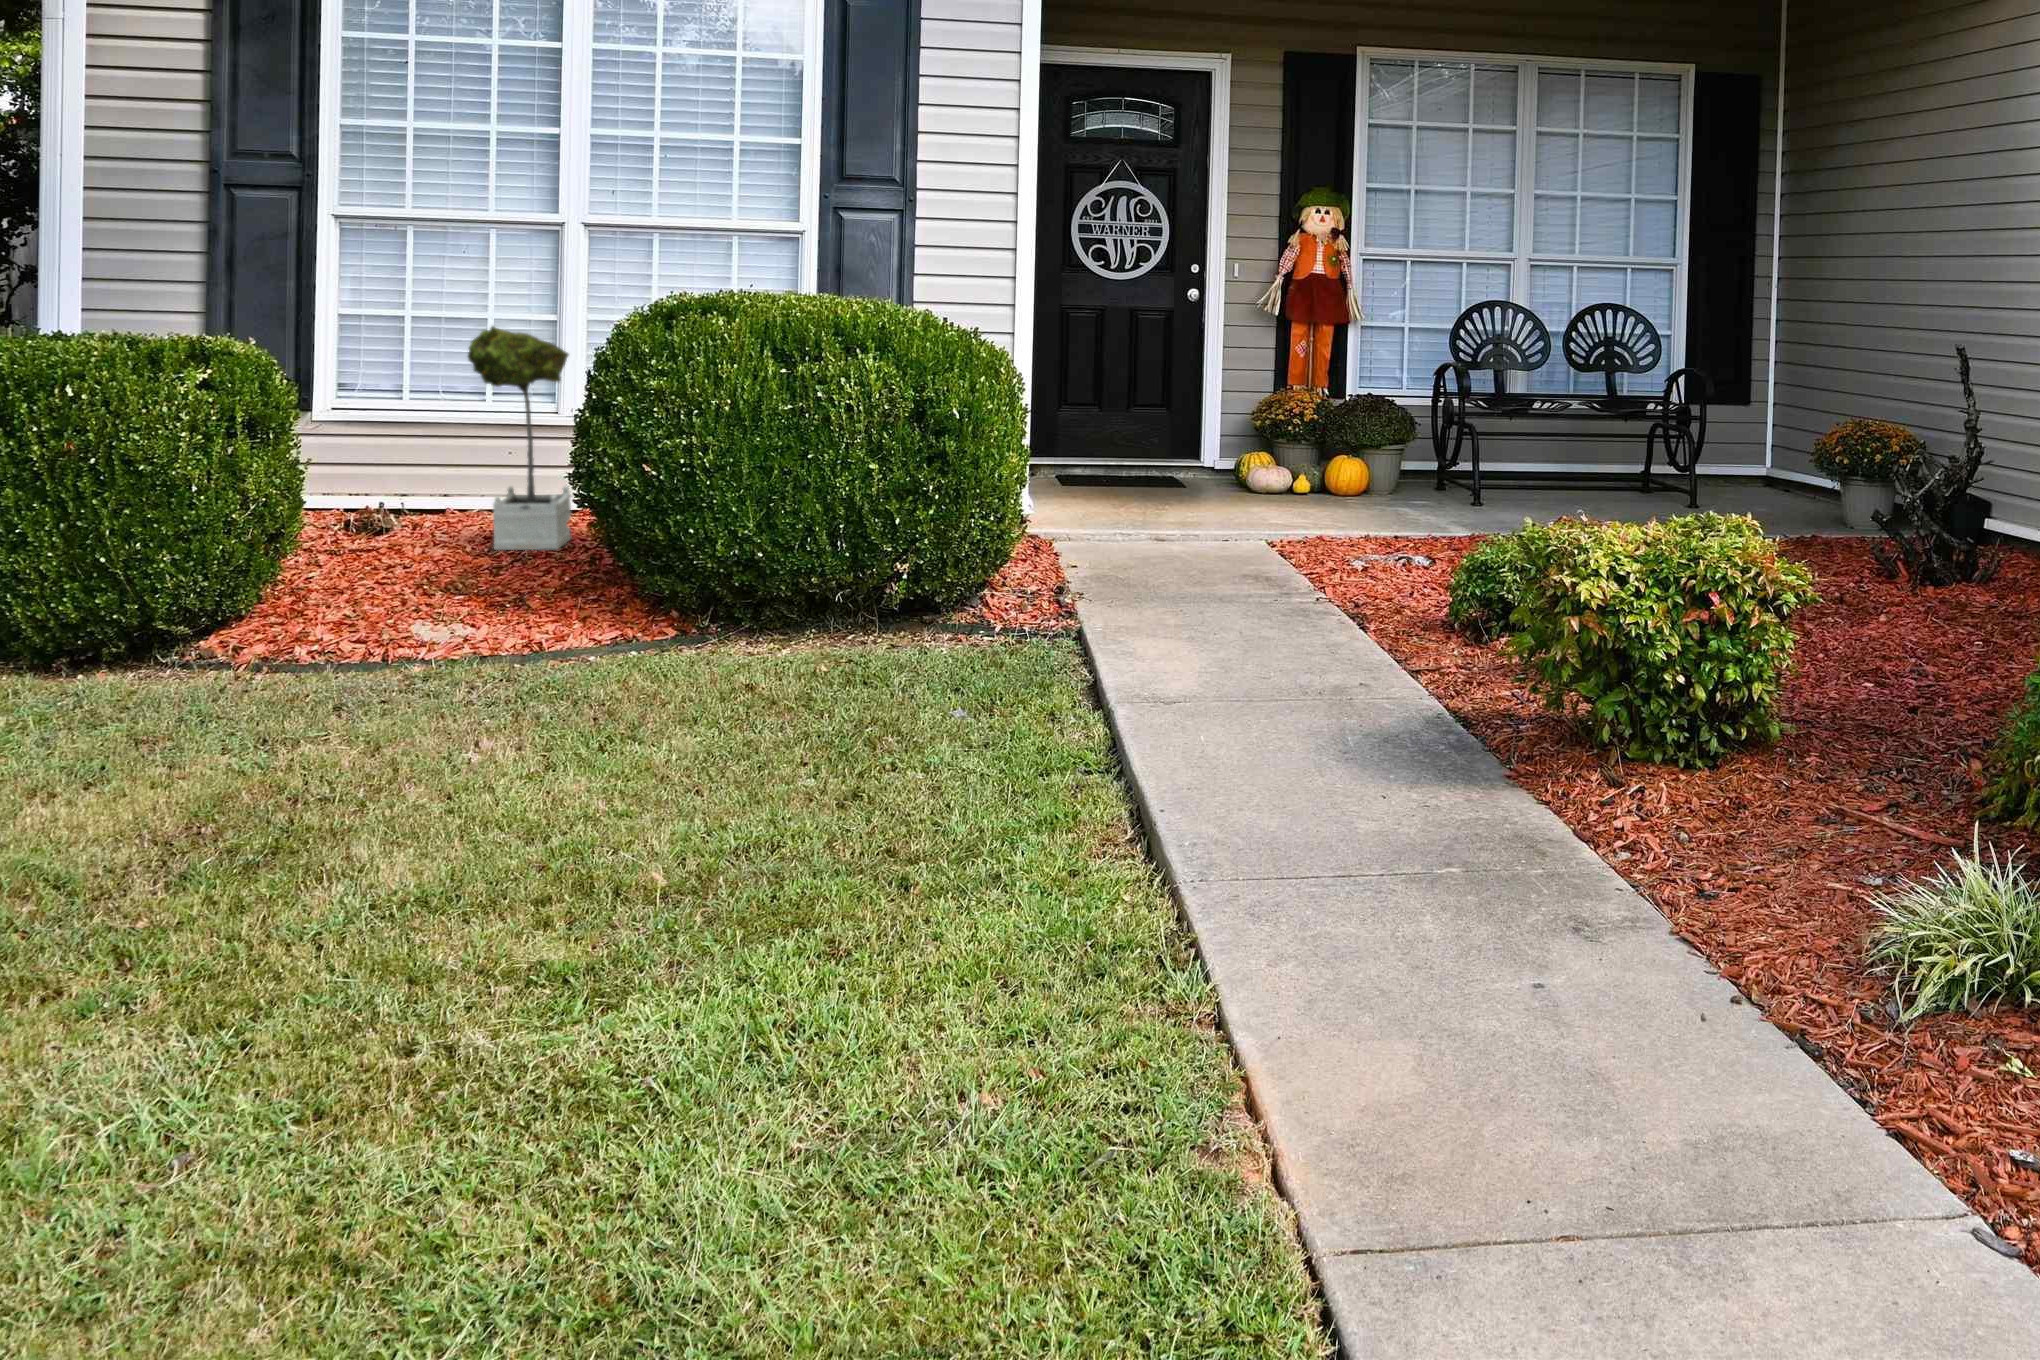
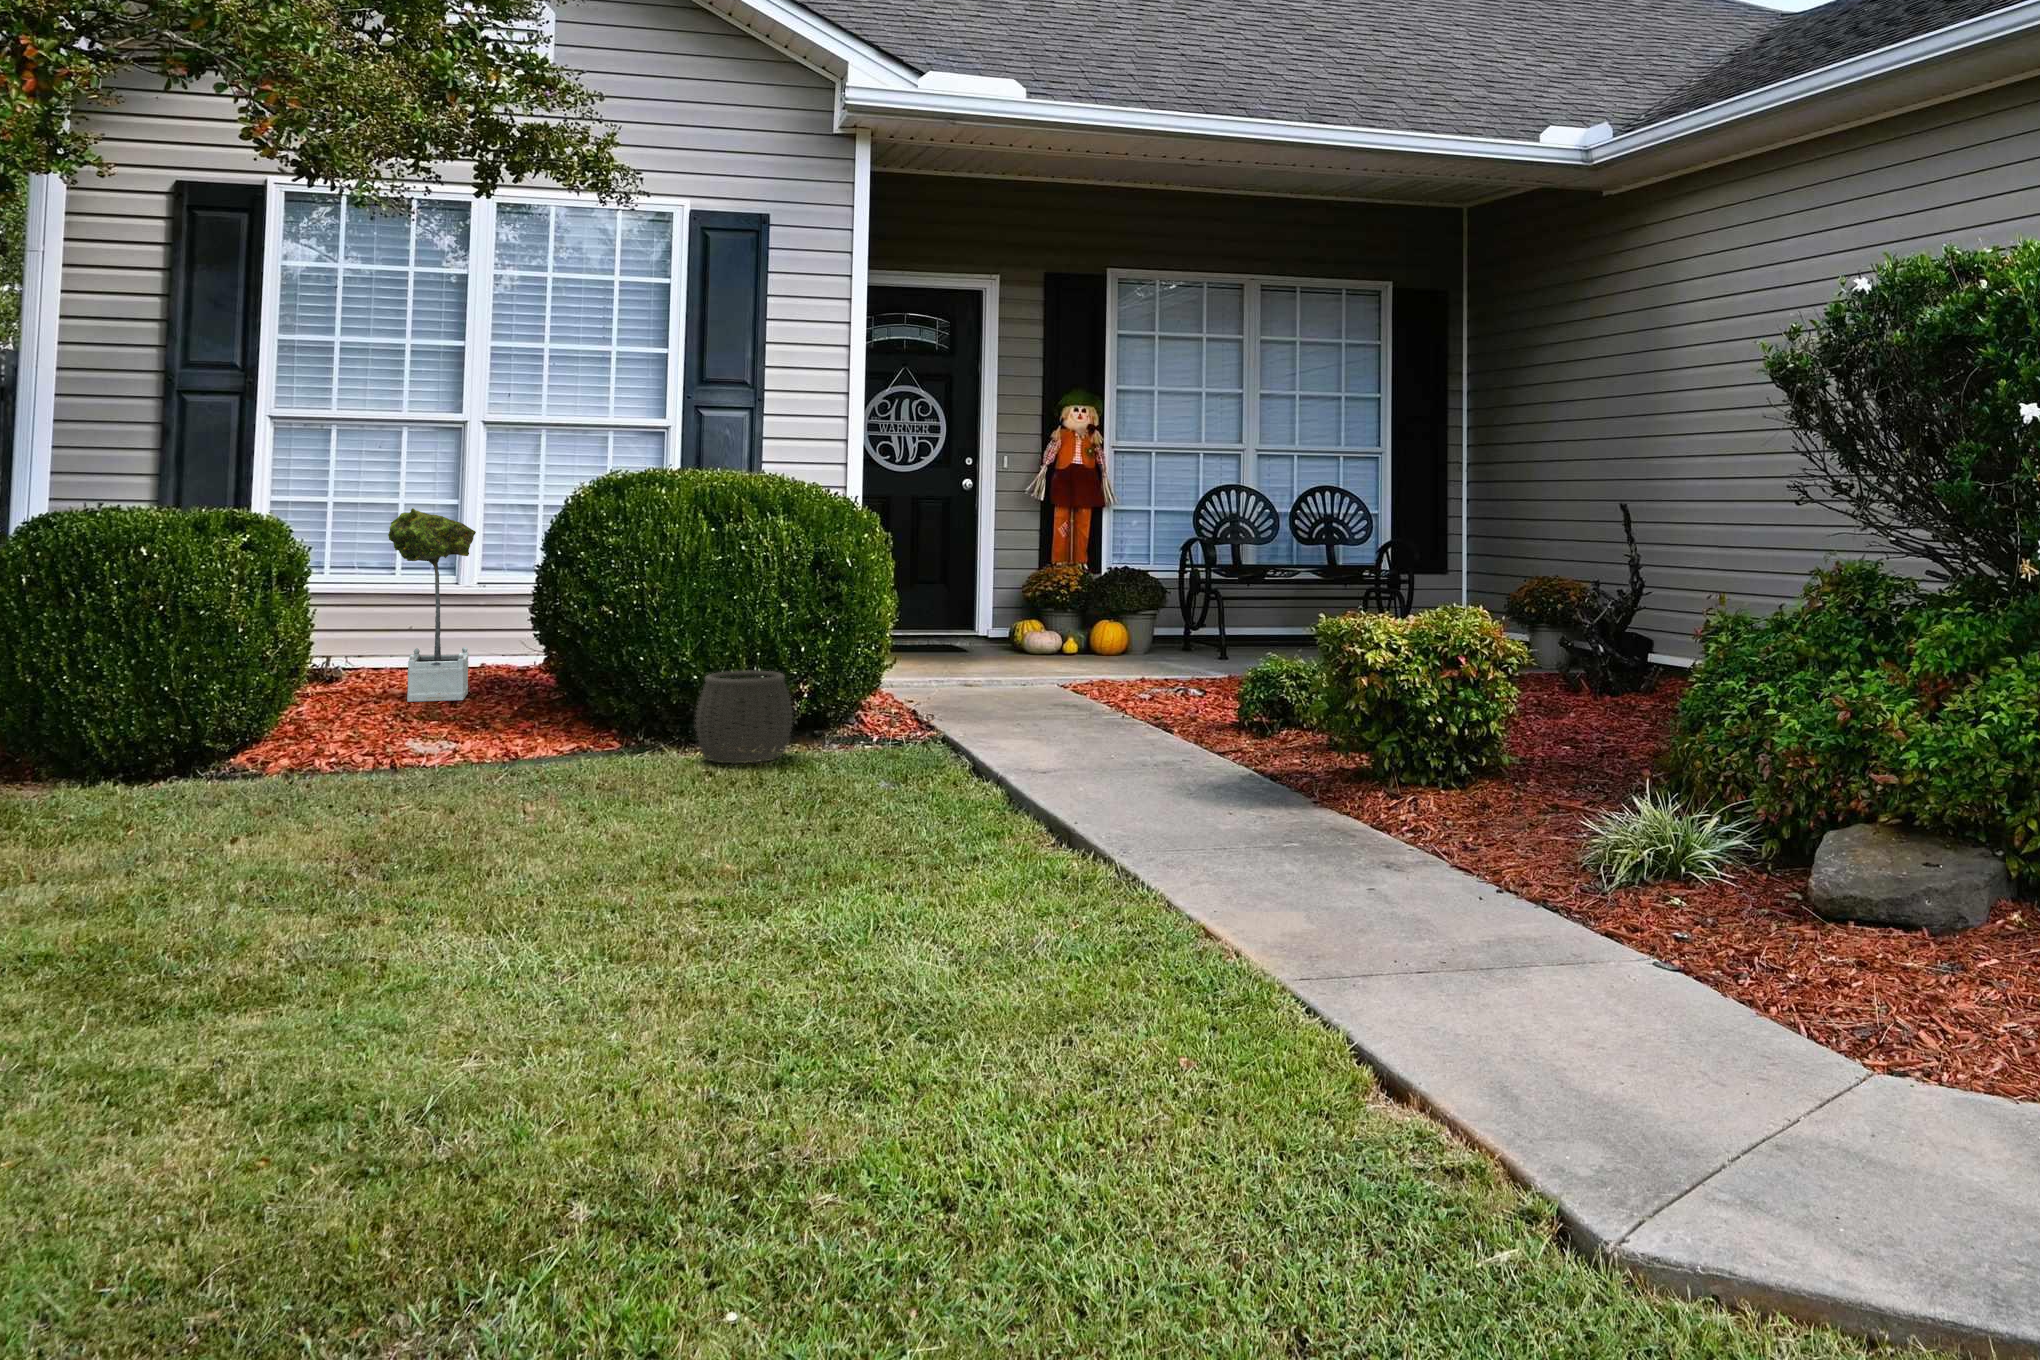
woven basket: none [745,551,871,673] -> present [695,671,793,764]

